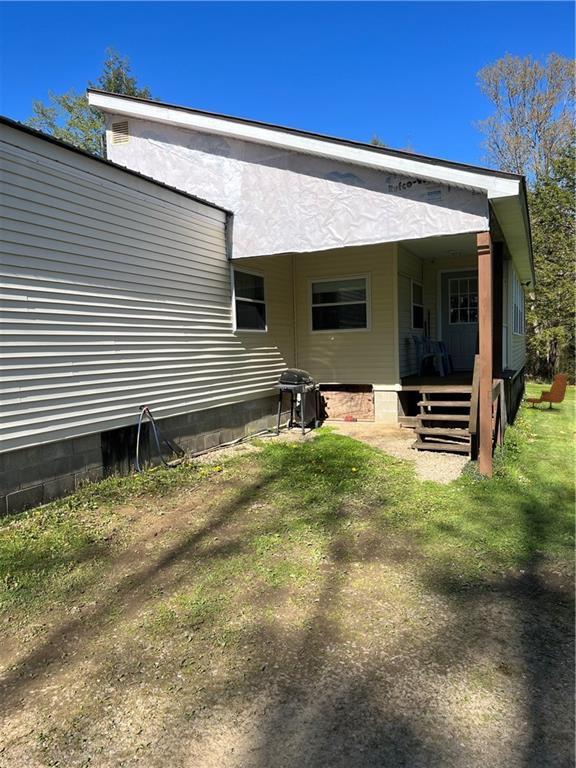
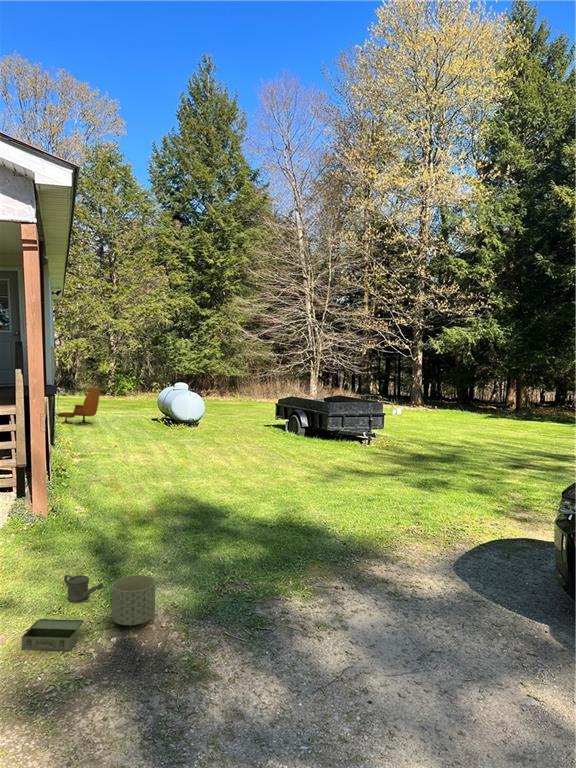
watering can: none [492,518,520,541] -> present [64,575,103,603]
planter: none [523,526,562,568] -> present [112,575,155,626]
toolbox: none [452,540,498,567] -> present [22,619,83,651]

